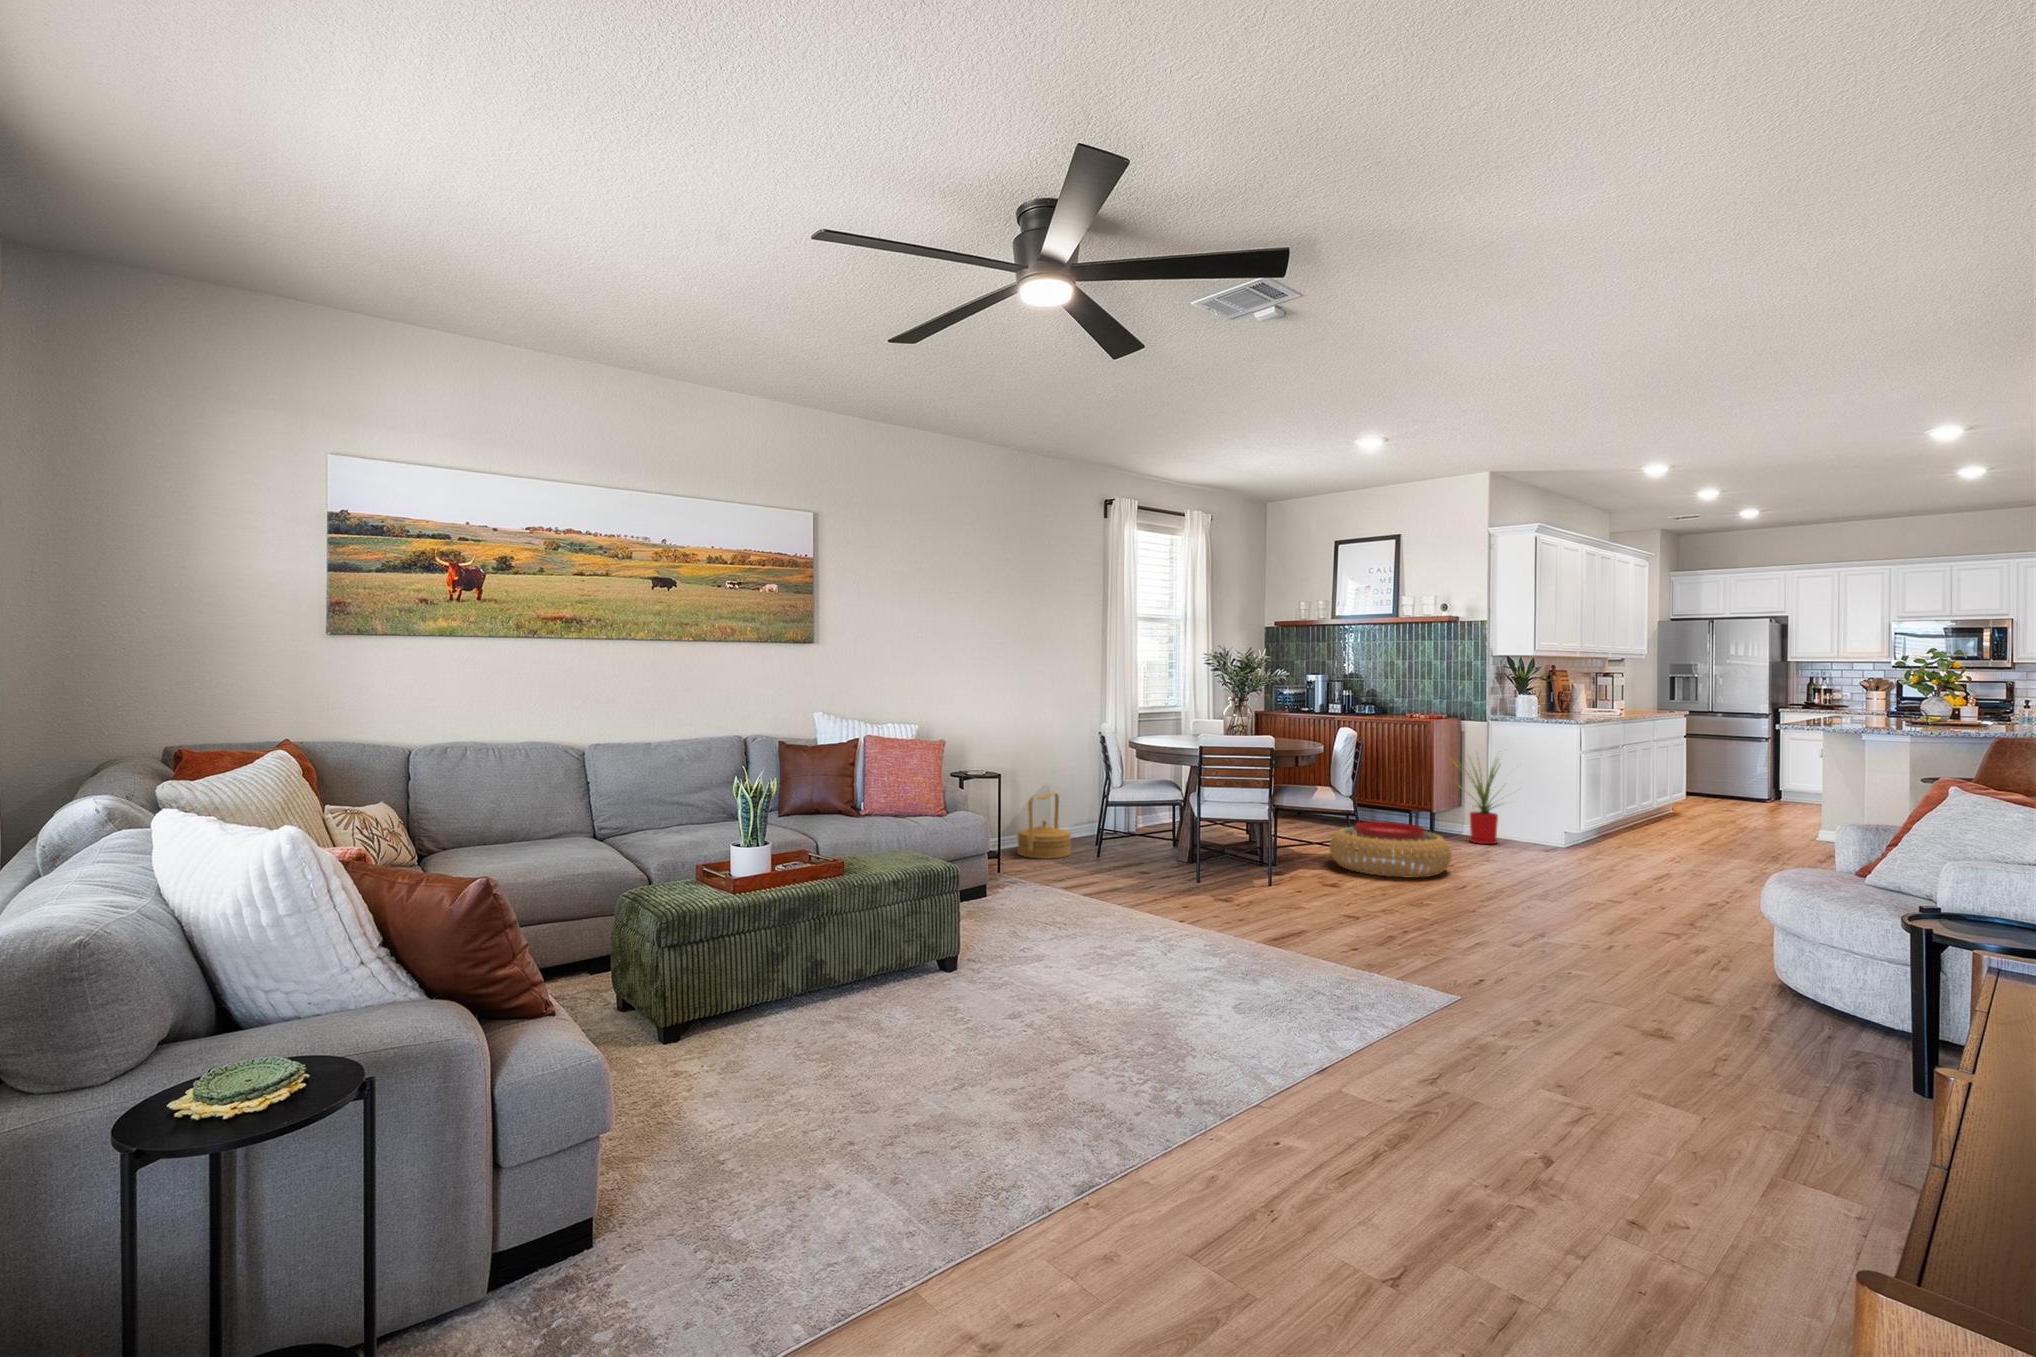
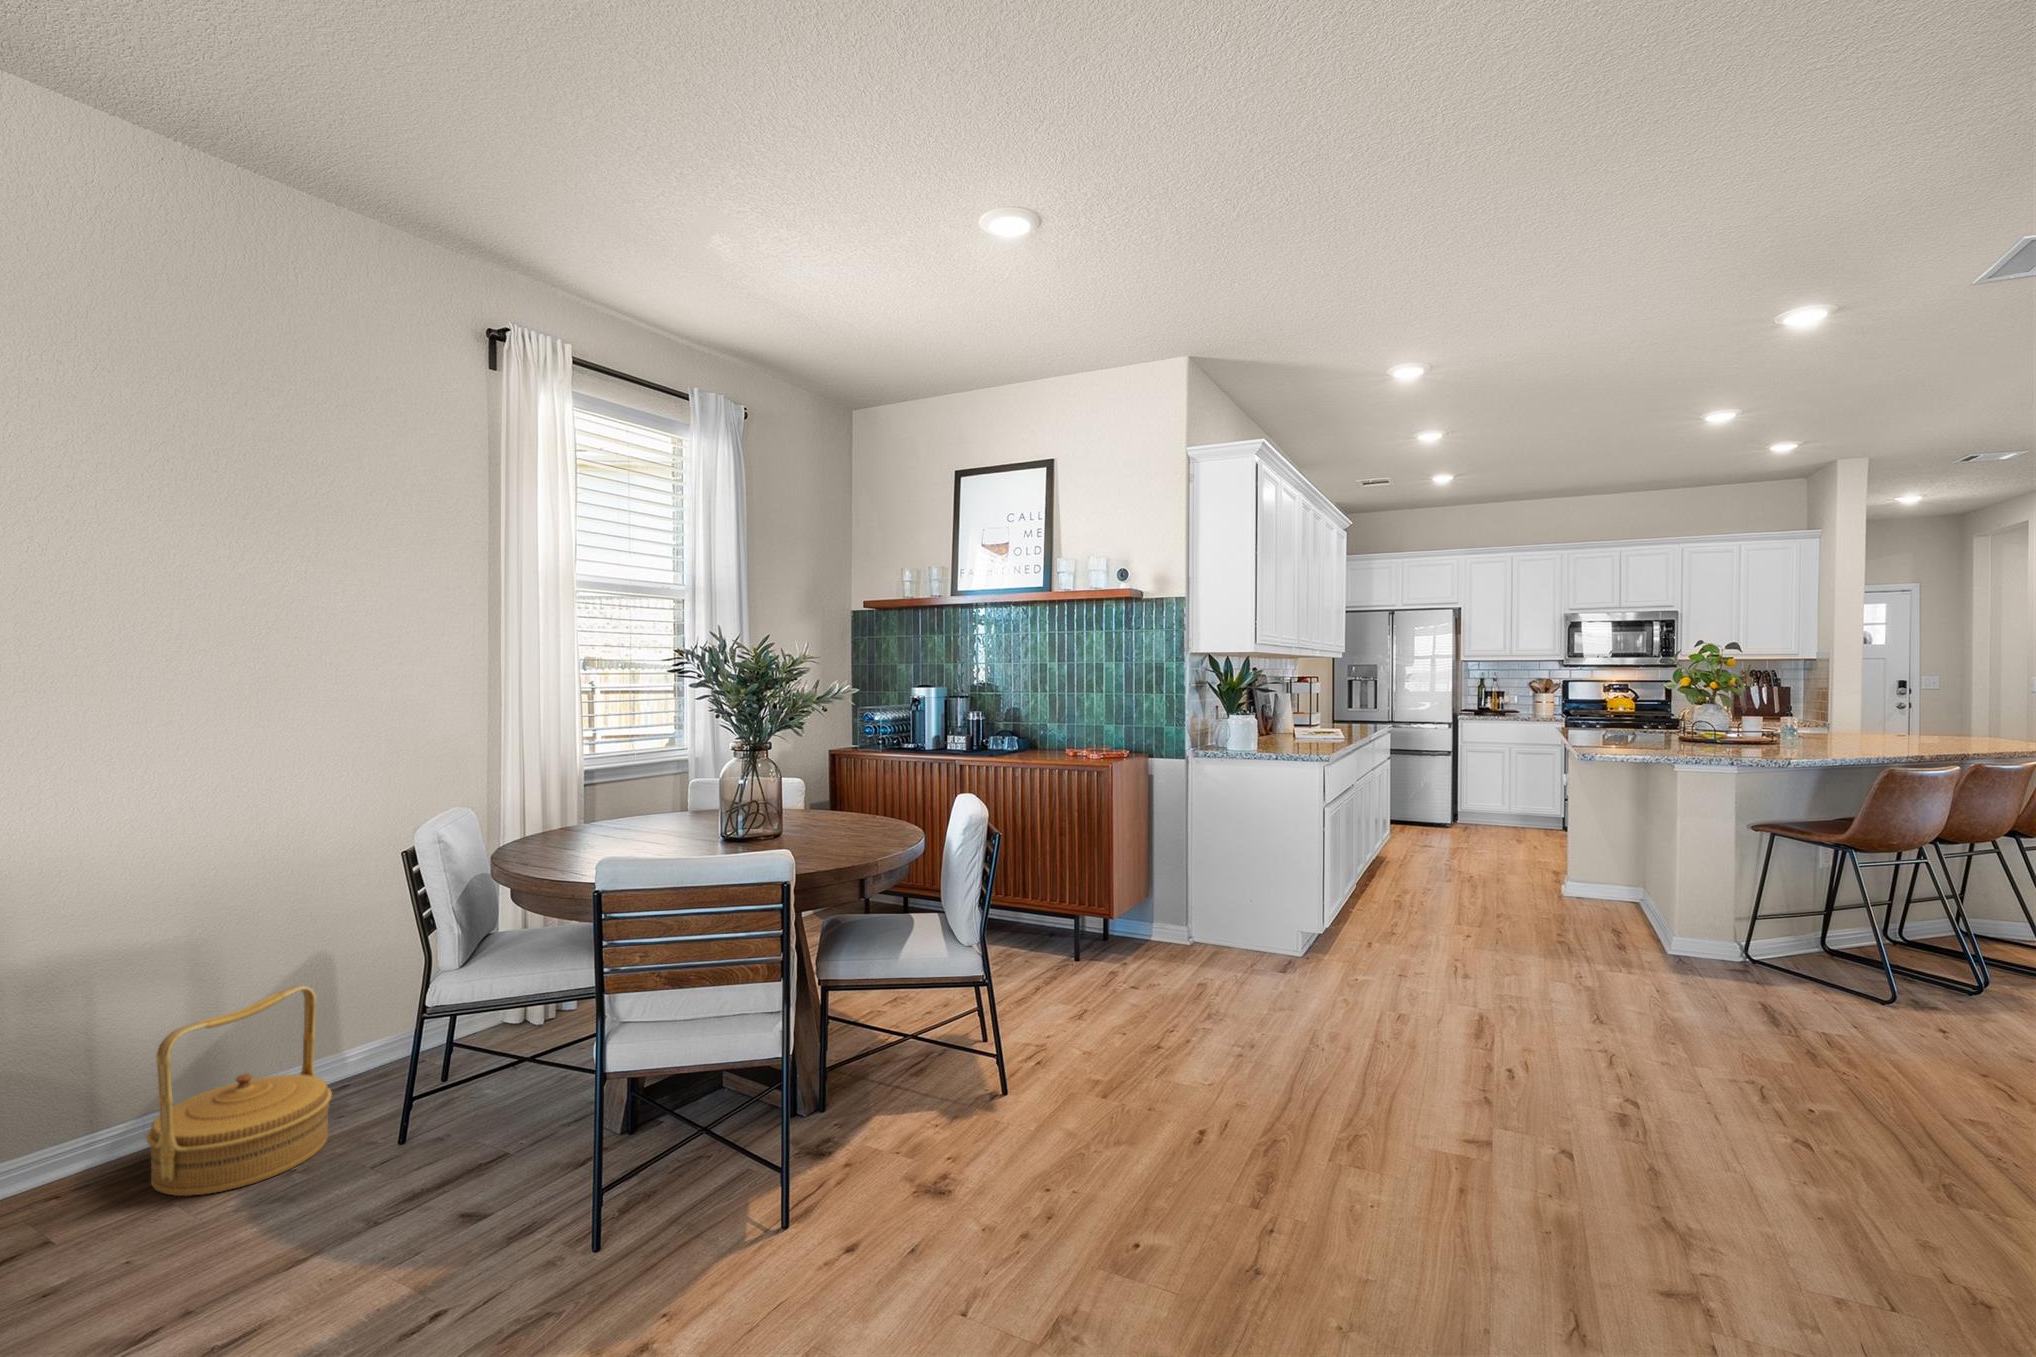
house plant: present [1457,755,1499,844] -> none [1132,803,1251,967]
pouf: present [1330,821,1452,877] -> none [940,981,1175,1135]

